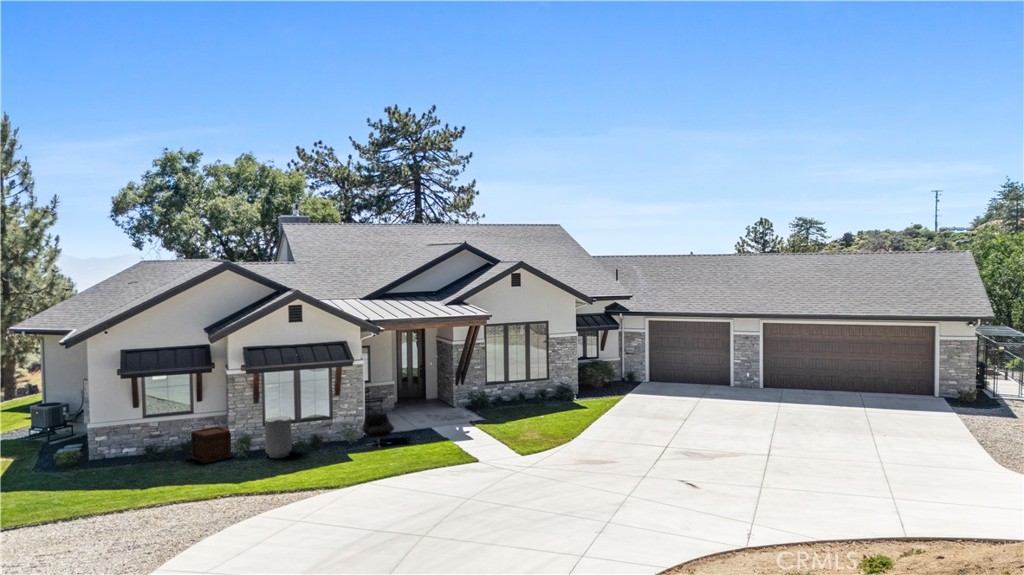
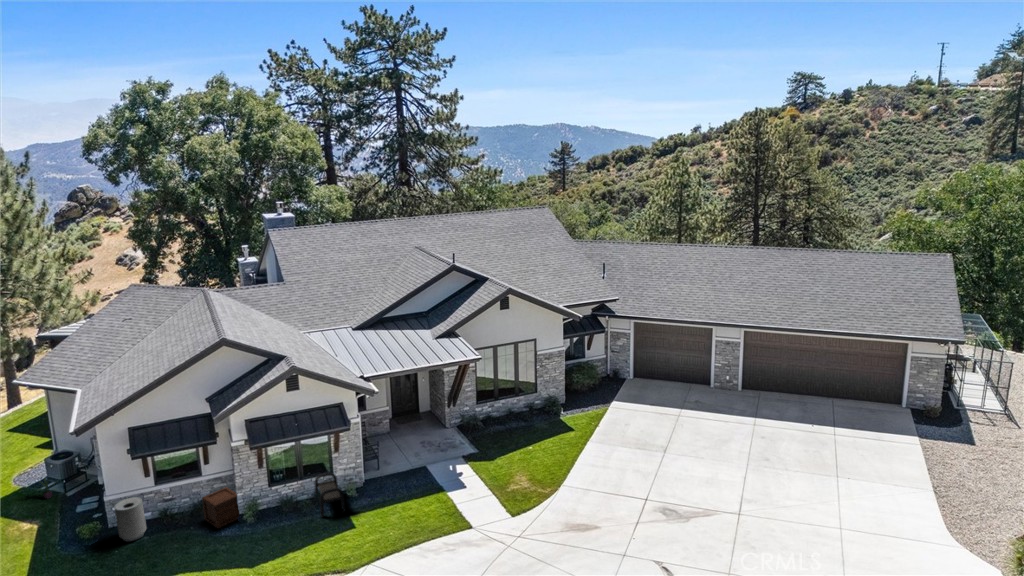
lounge chair: present [362,413,394,446] -> none [362,461,392,500]
trash can: present [265,416,292,458] -> present [114,497,147,542]
bench: none [311,418,343,457] -> present [315,473,345,517]
decorative plant: none [13,424,42,447] -> present [43,479,52,499]

